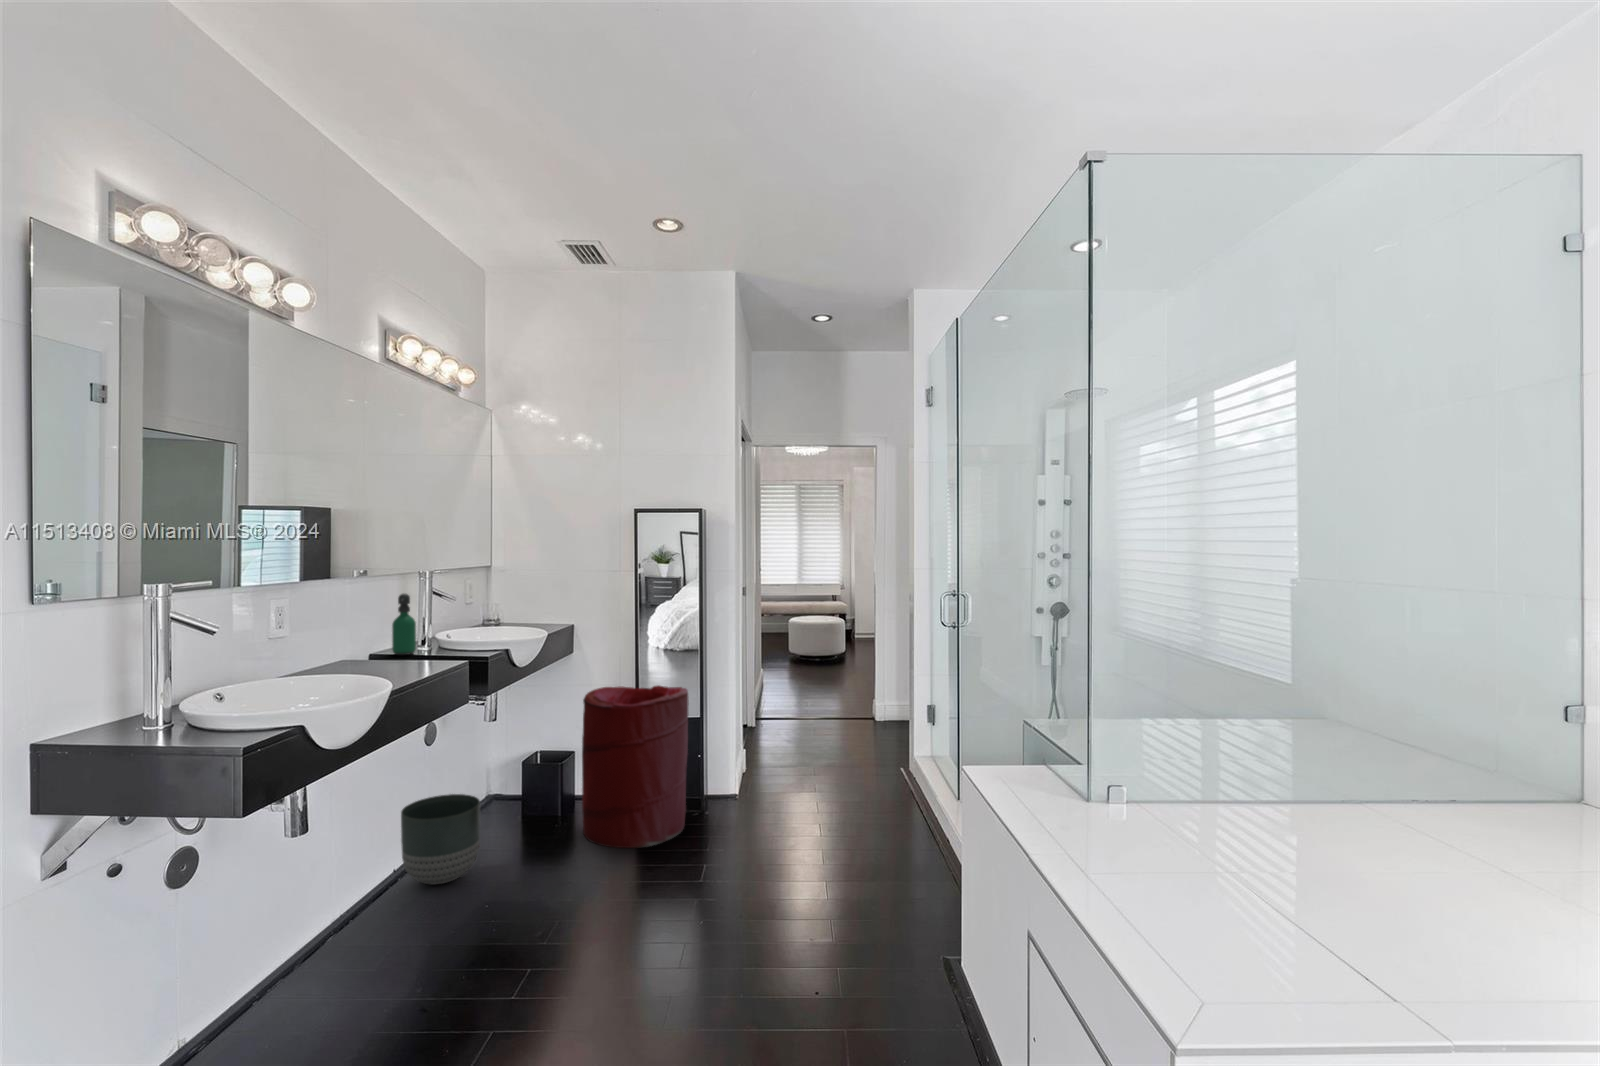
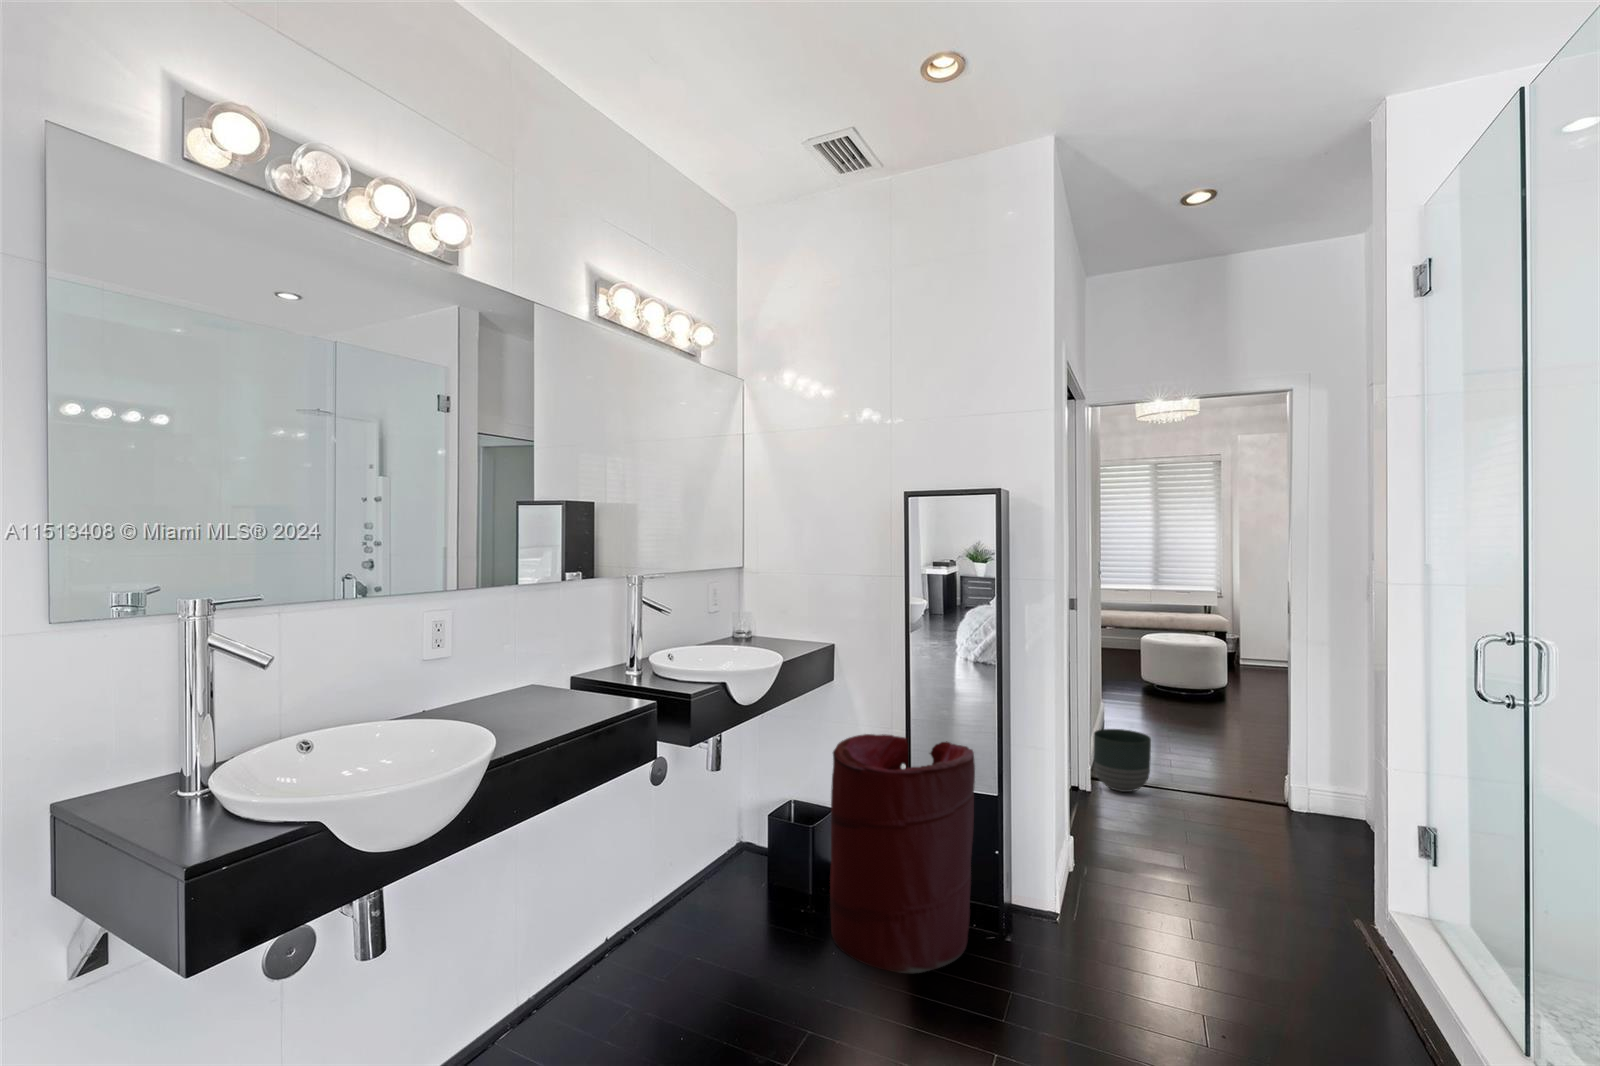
soap dispenser: present [392,594,416,655] -> none [591,606,618,683]
planter: present [401,794,480,885] -> present [1094,729,1151,792]

